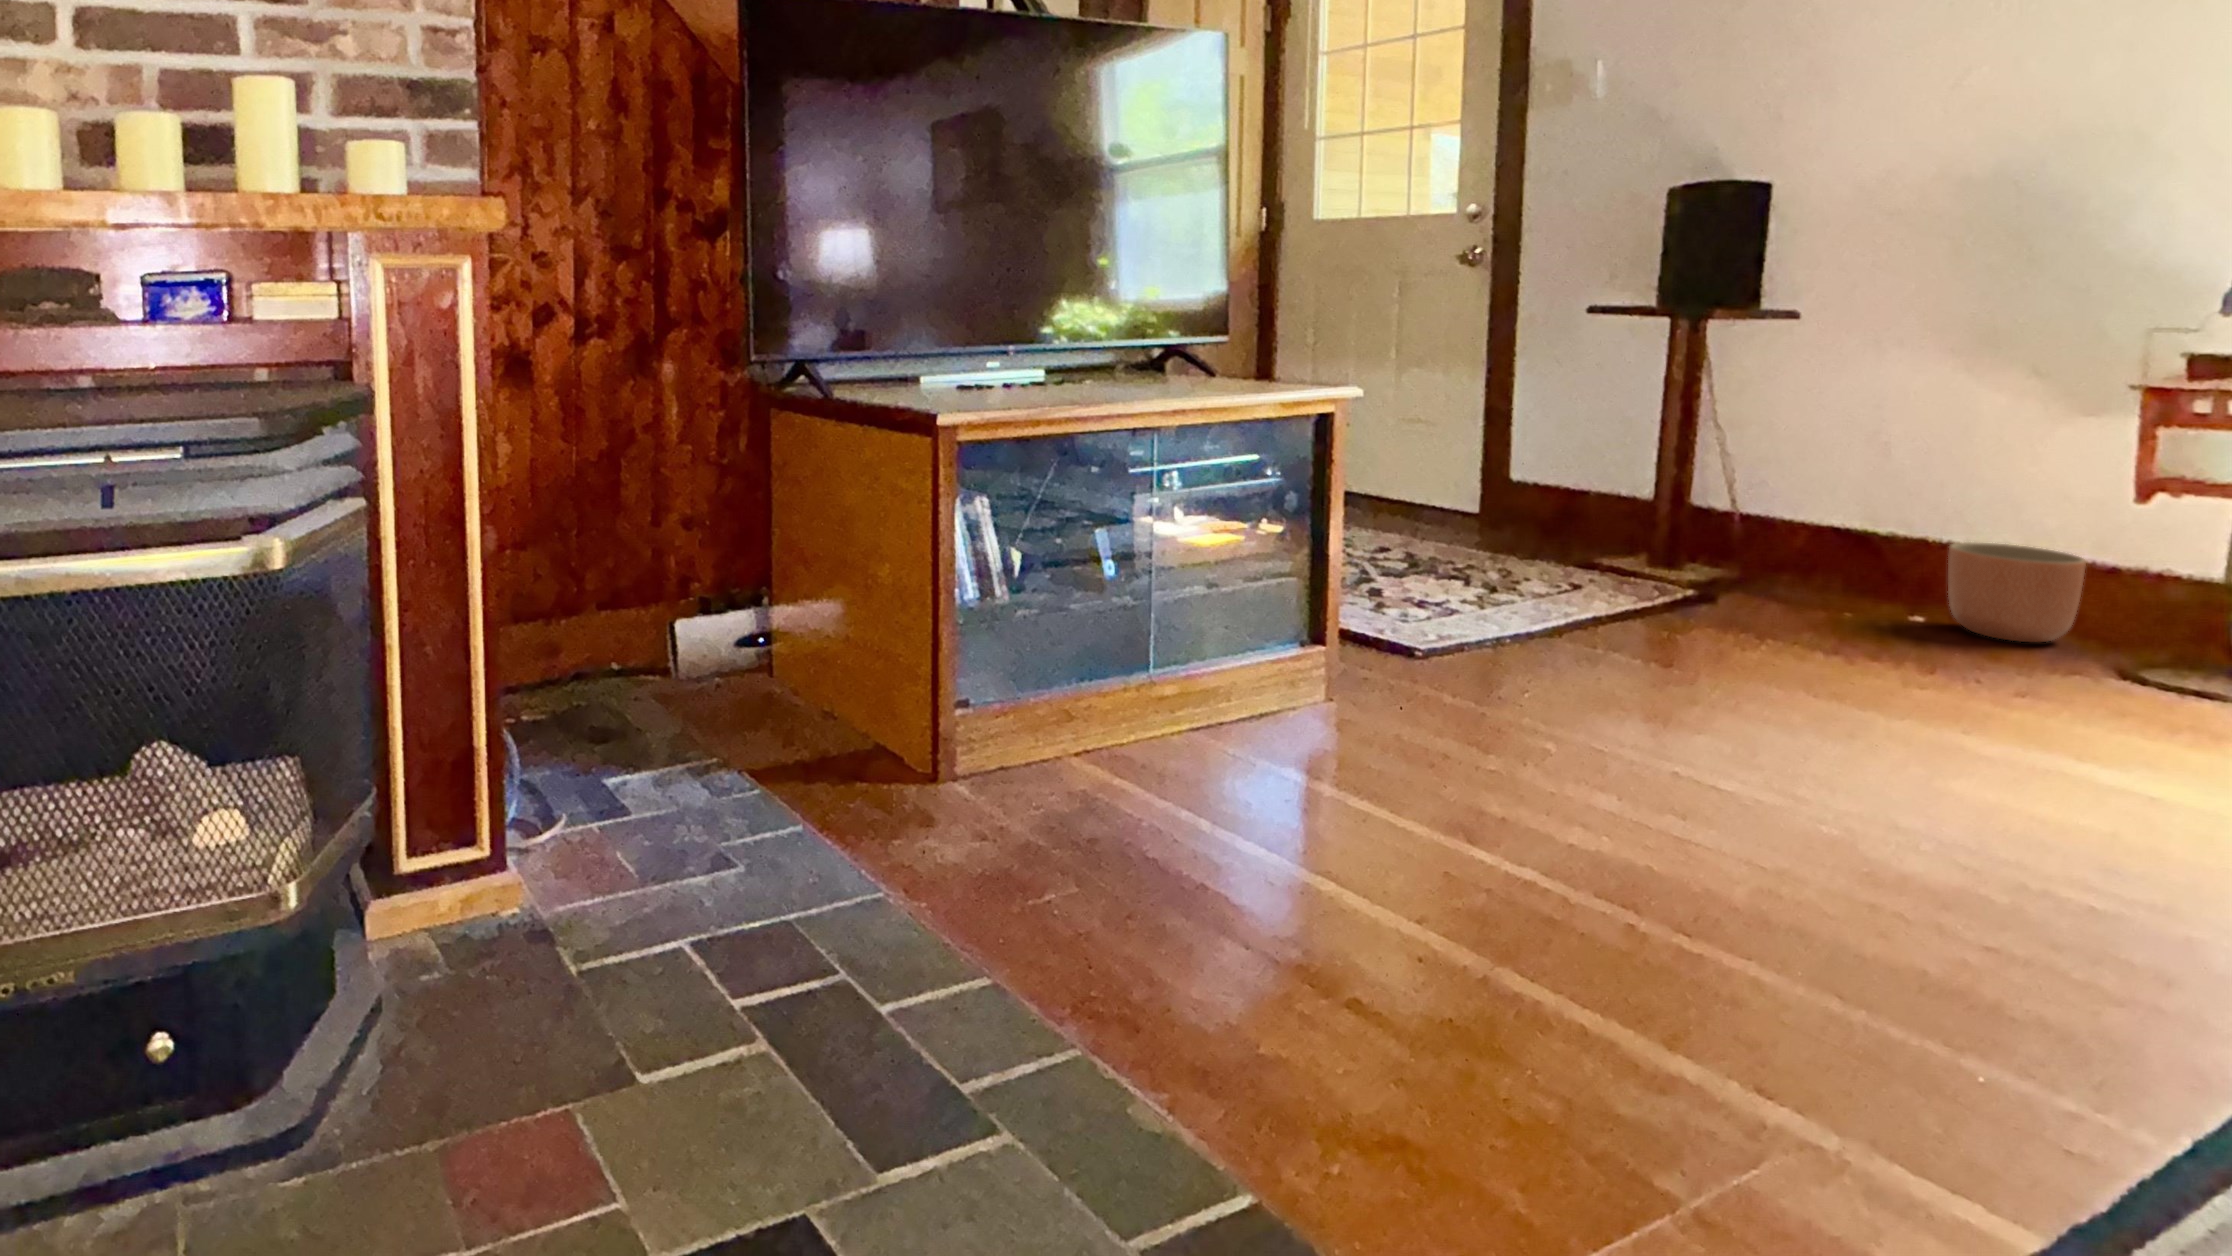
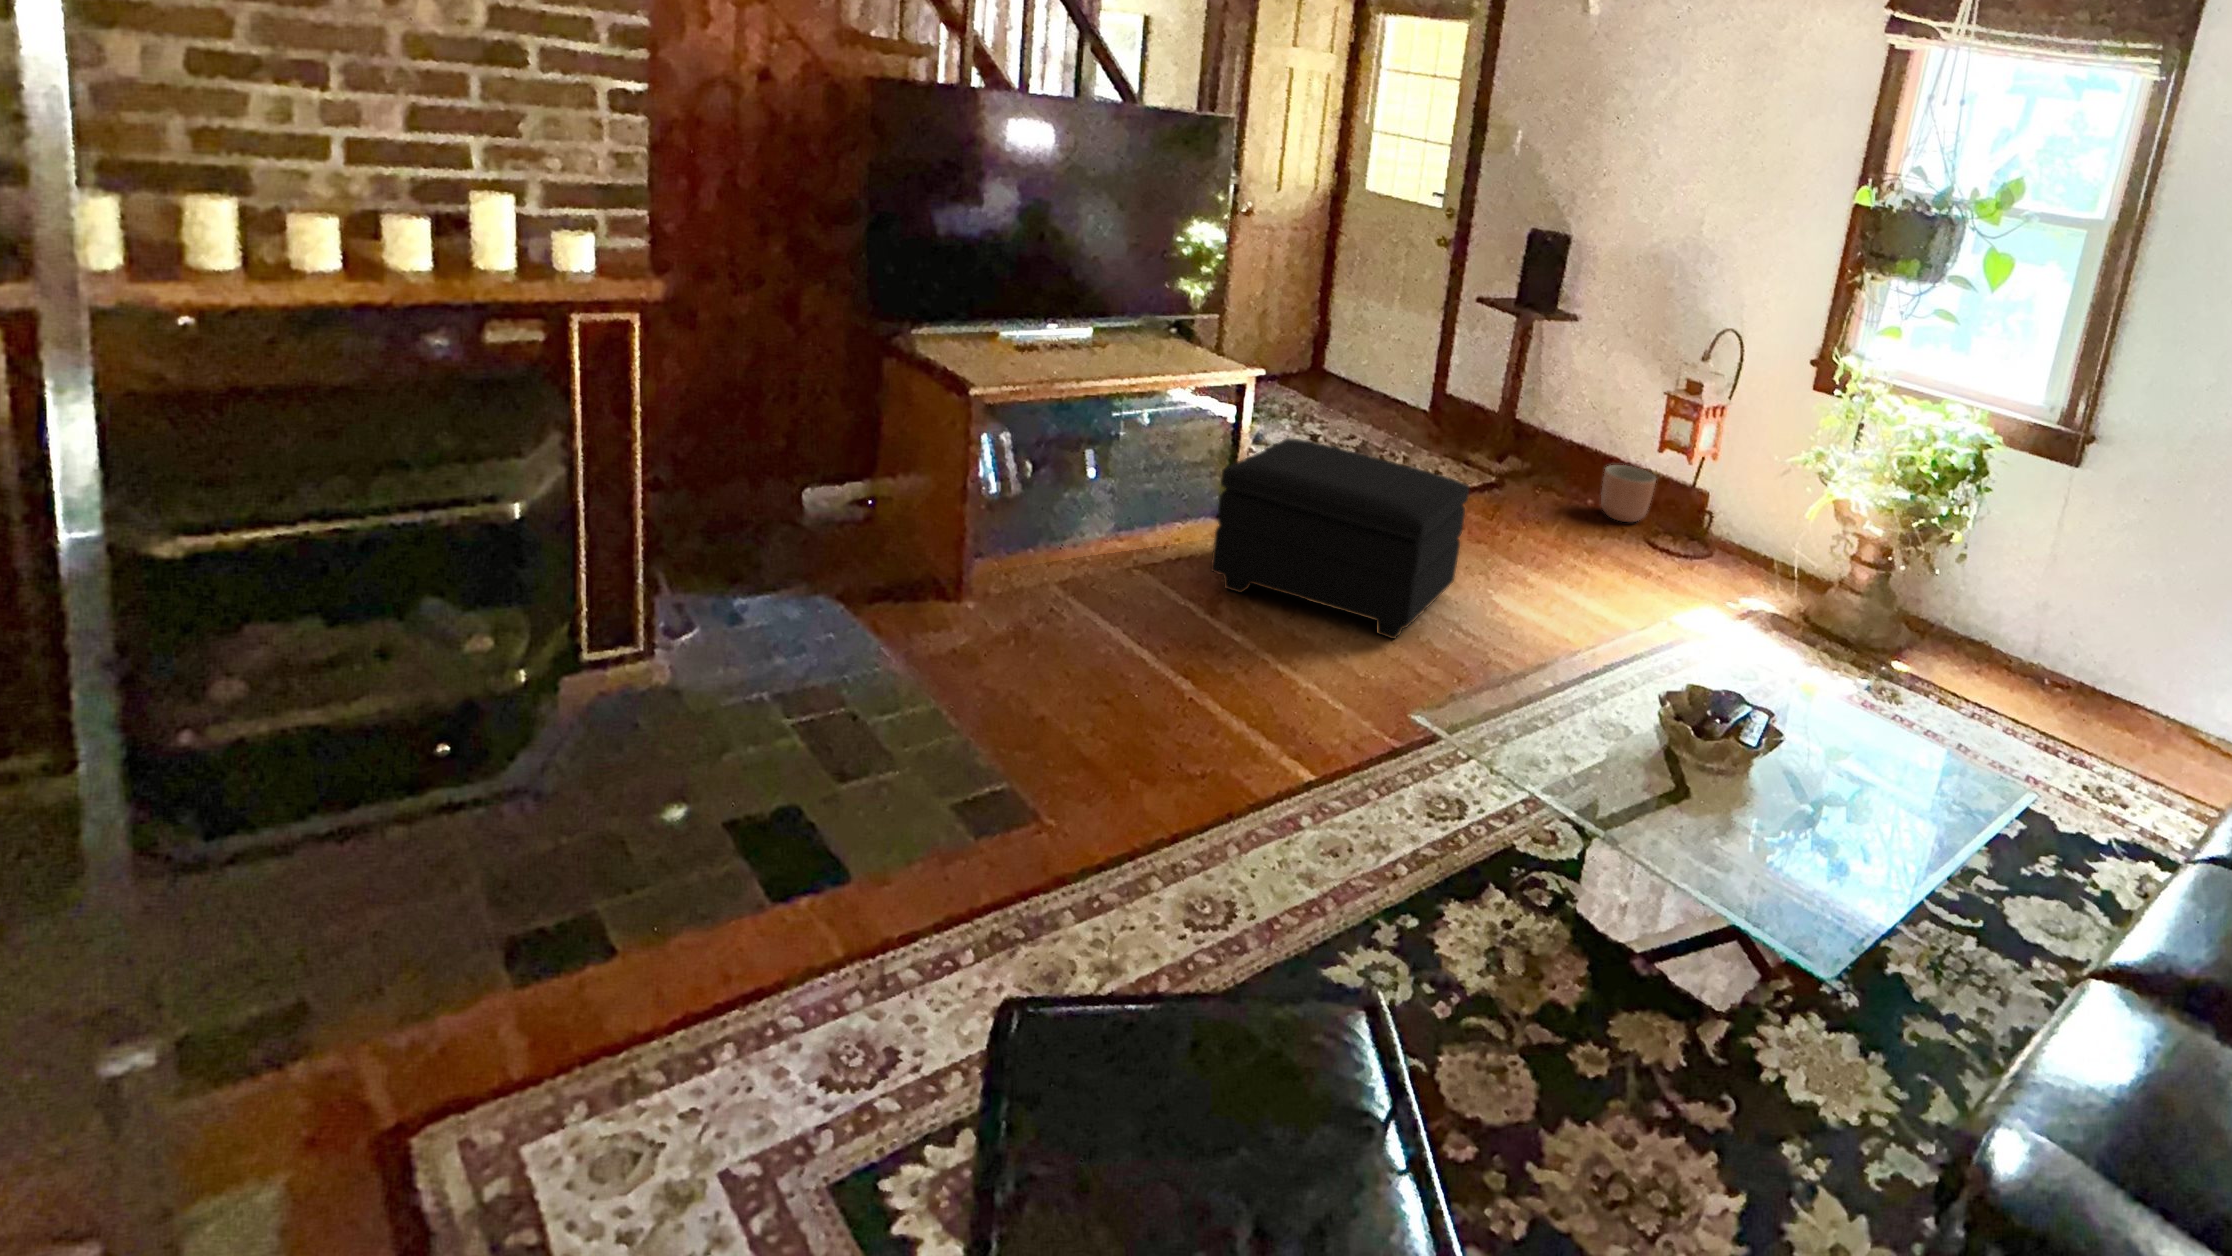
footstool: none [1353,496,1893,854] -> present [1211,438,1470,639]

